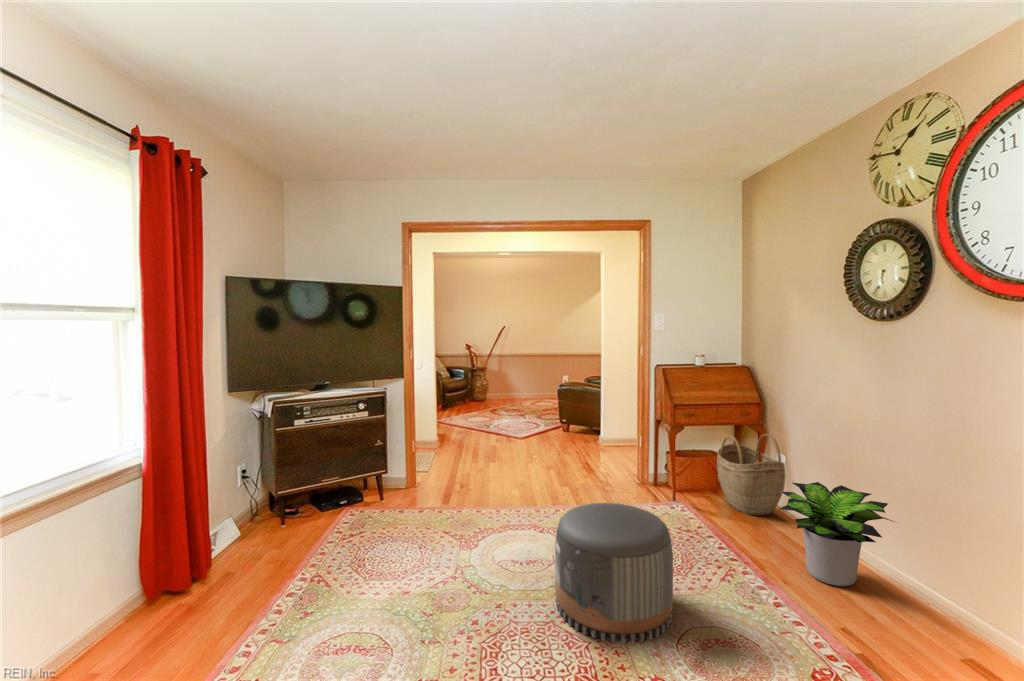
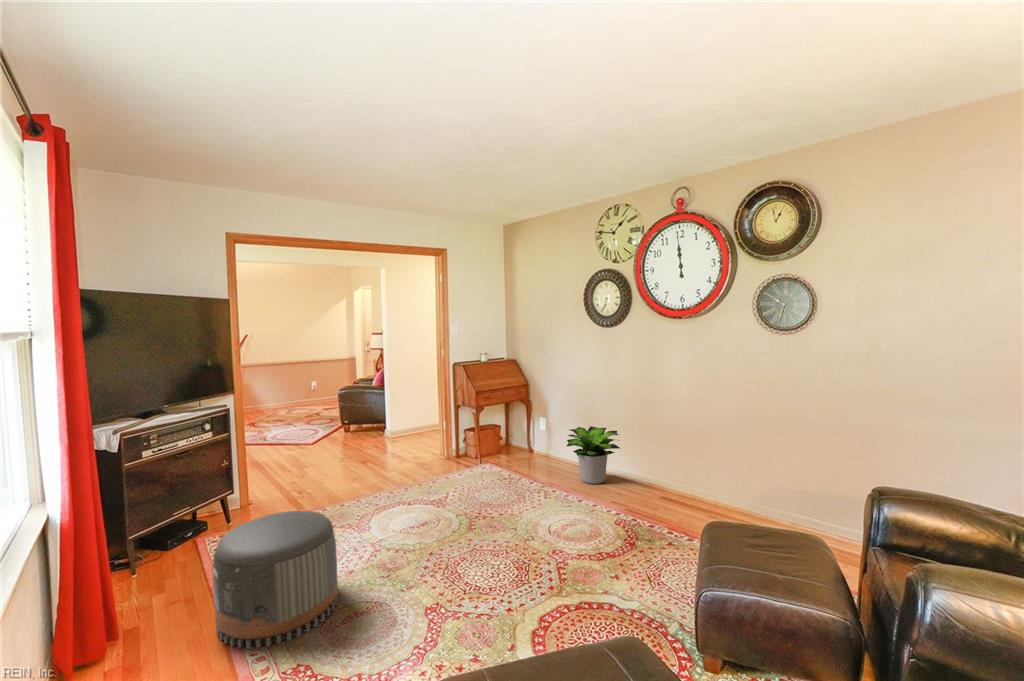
woven basket: present [717,434,785,516] -> none [506,404,550,460]
pouf: present [555,503,673,644] -> present [212,511,338,648]

